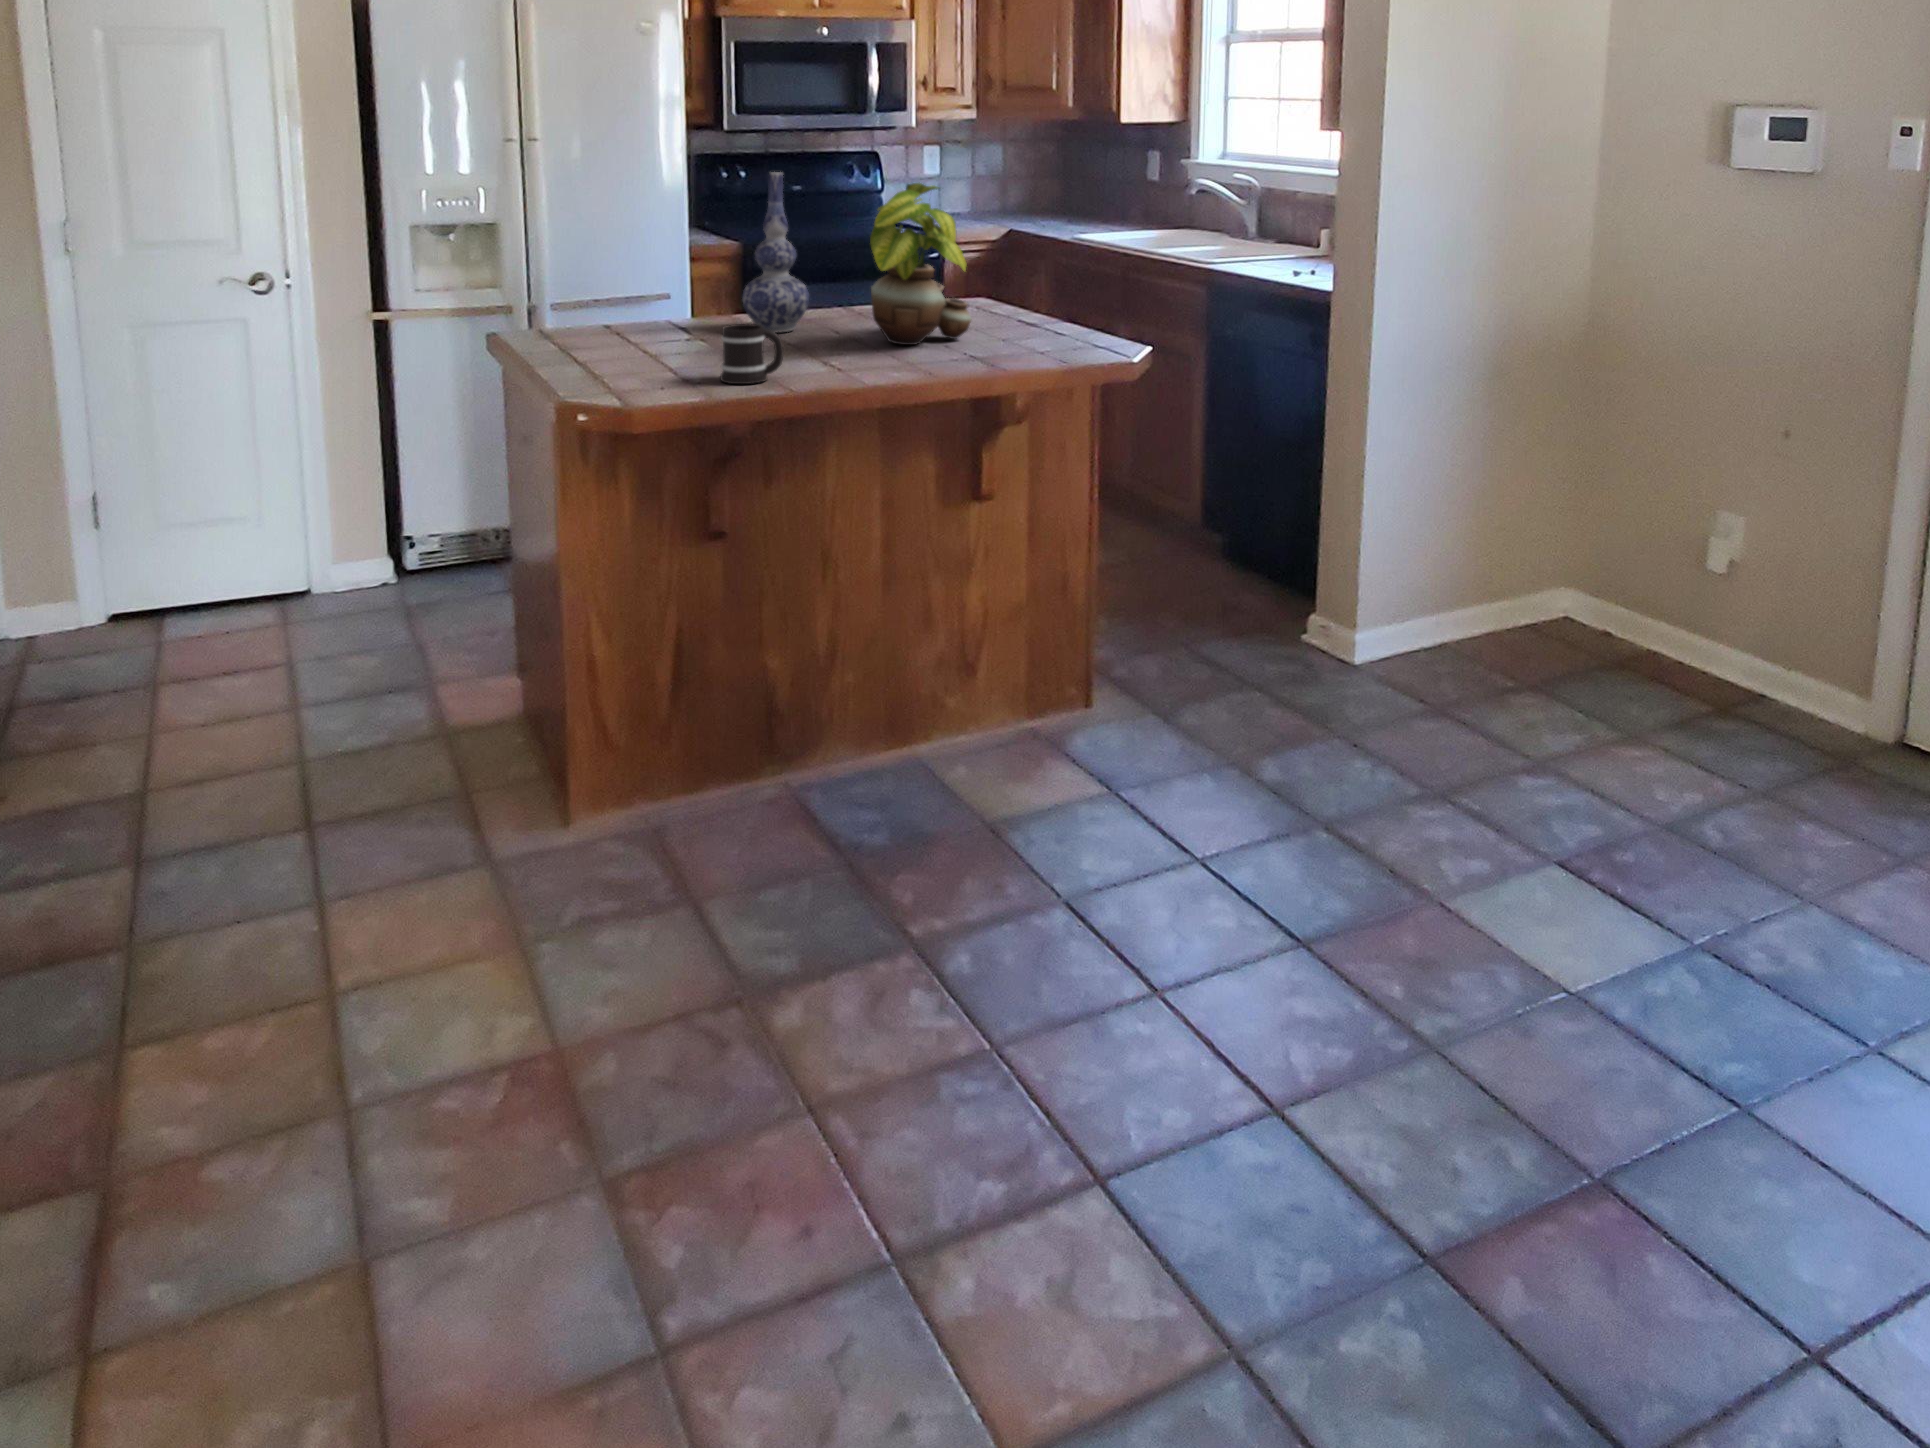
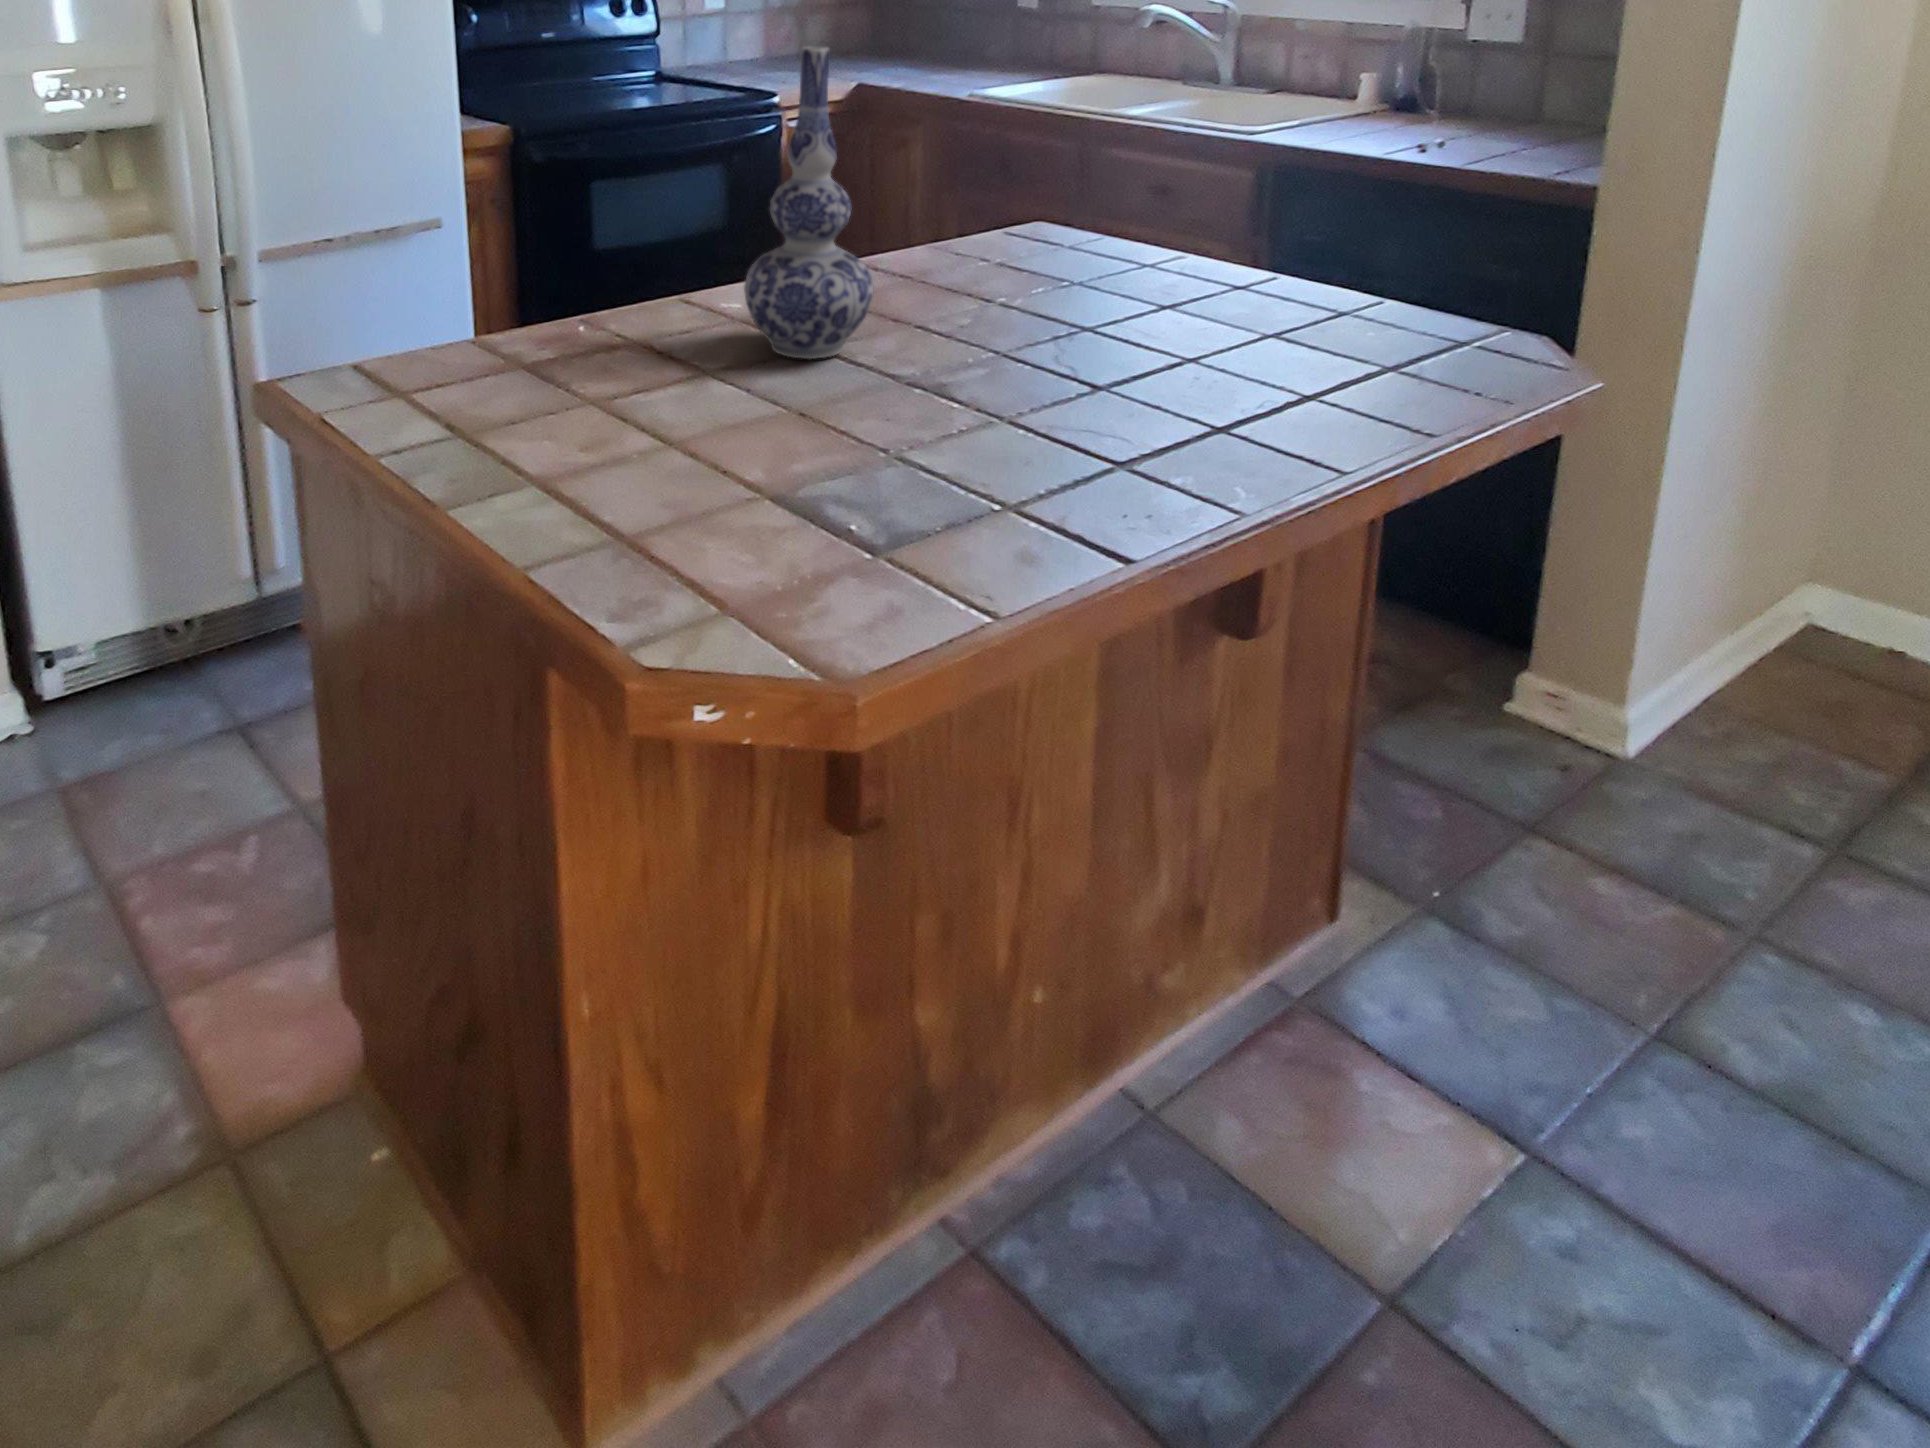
potted plant: present [870,183,971,345] -> none [1014,64,1260,381]
mug: present [720,323,784,384] -> none [875,410,1010,558]

